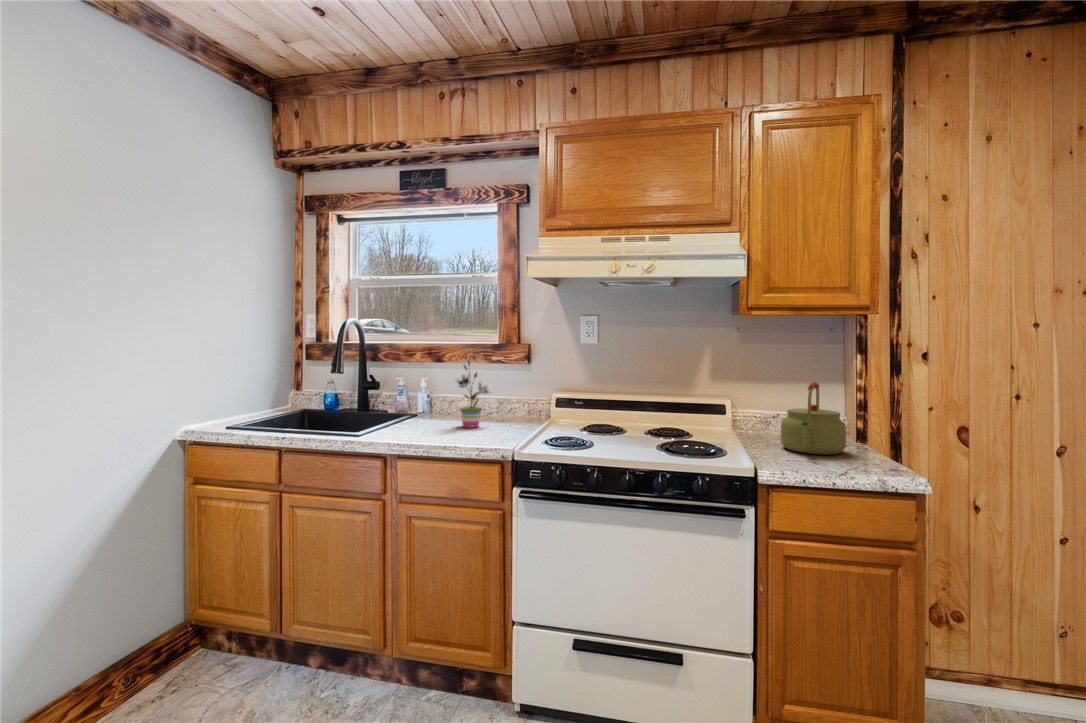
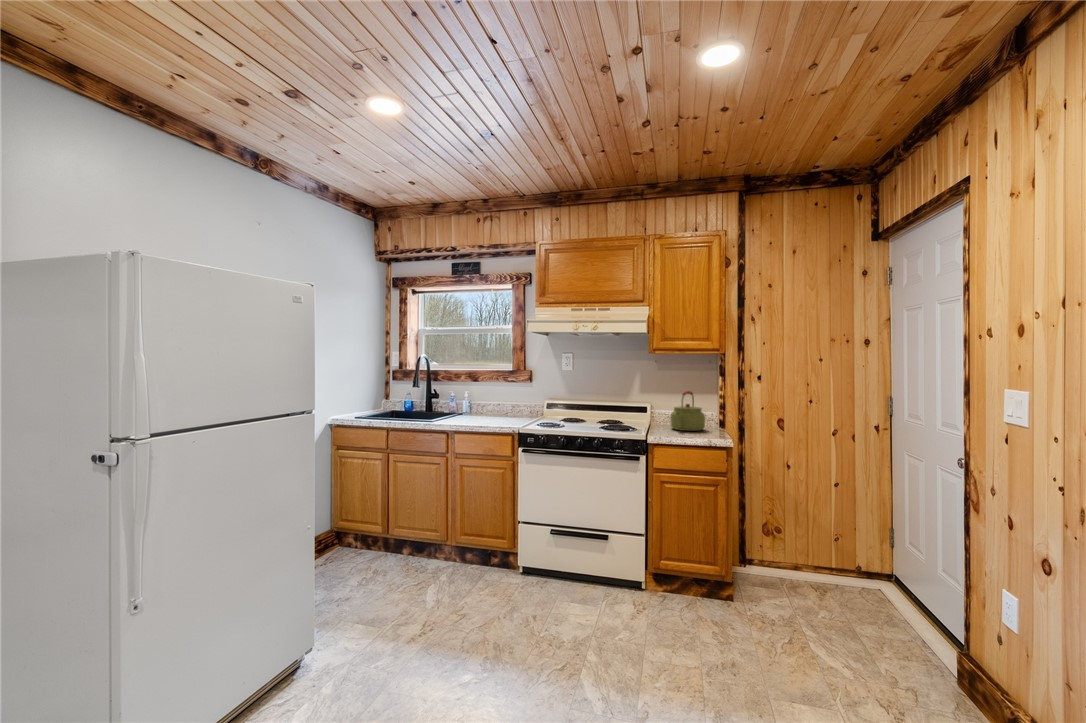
potted plant: present [455,360,490,428] -> none [486,378,509,419]

